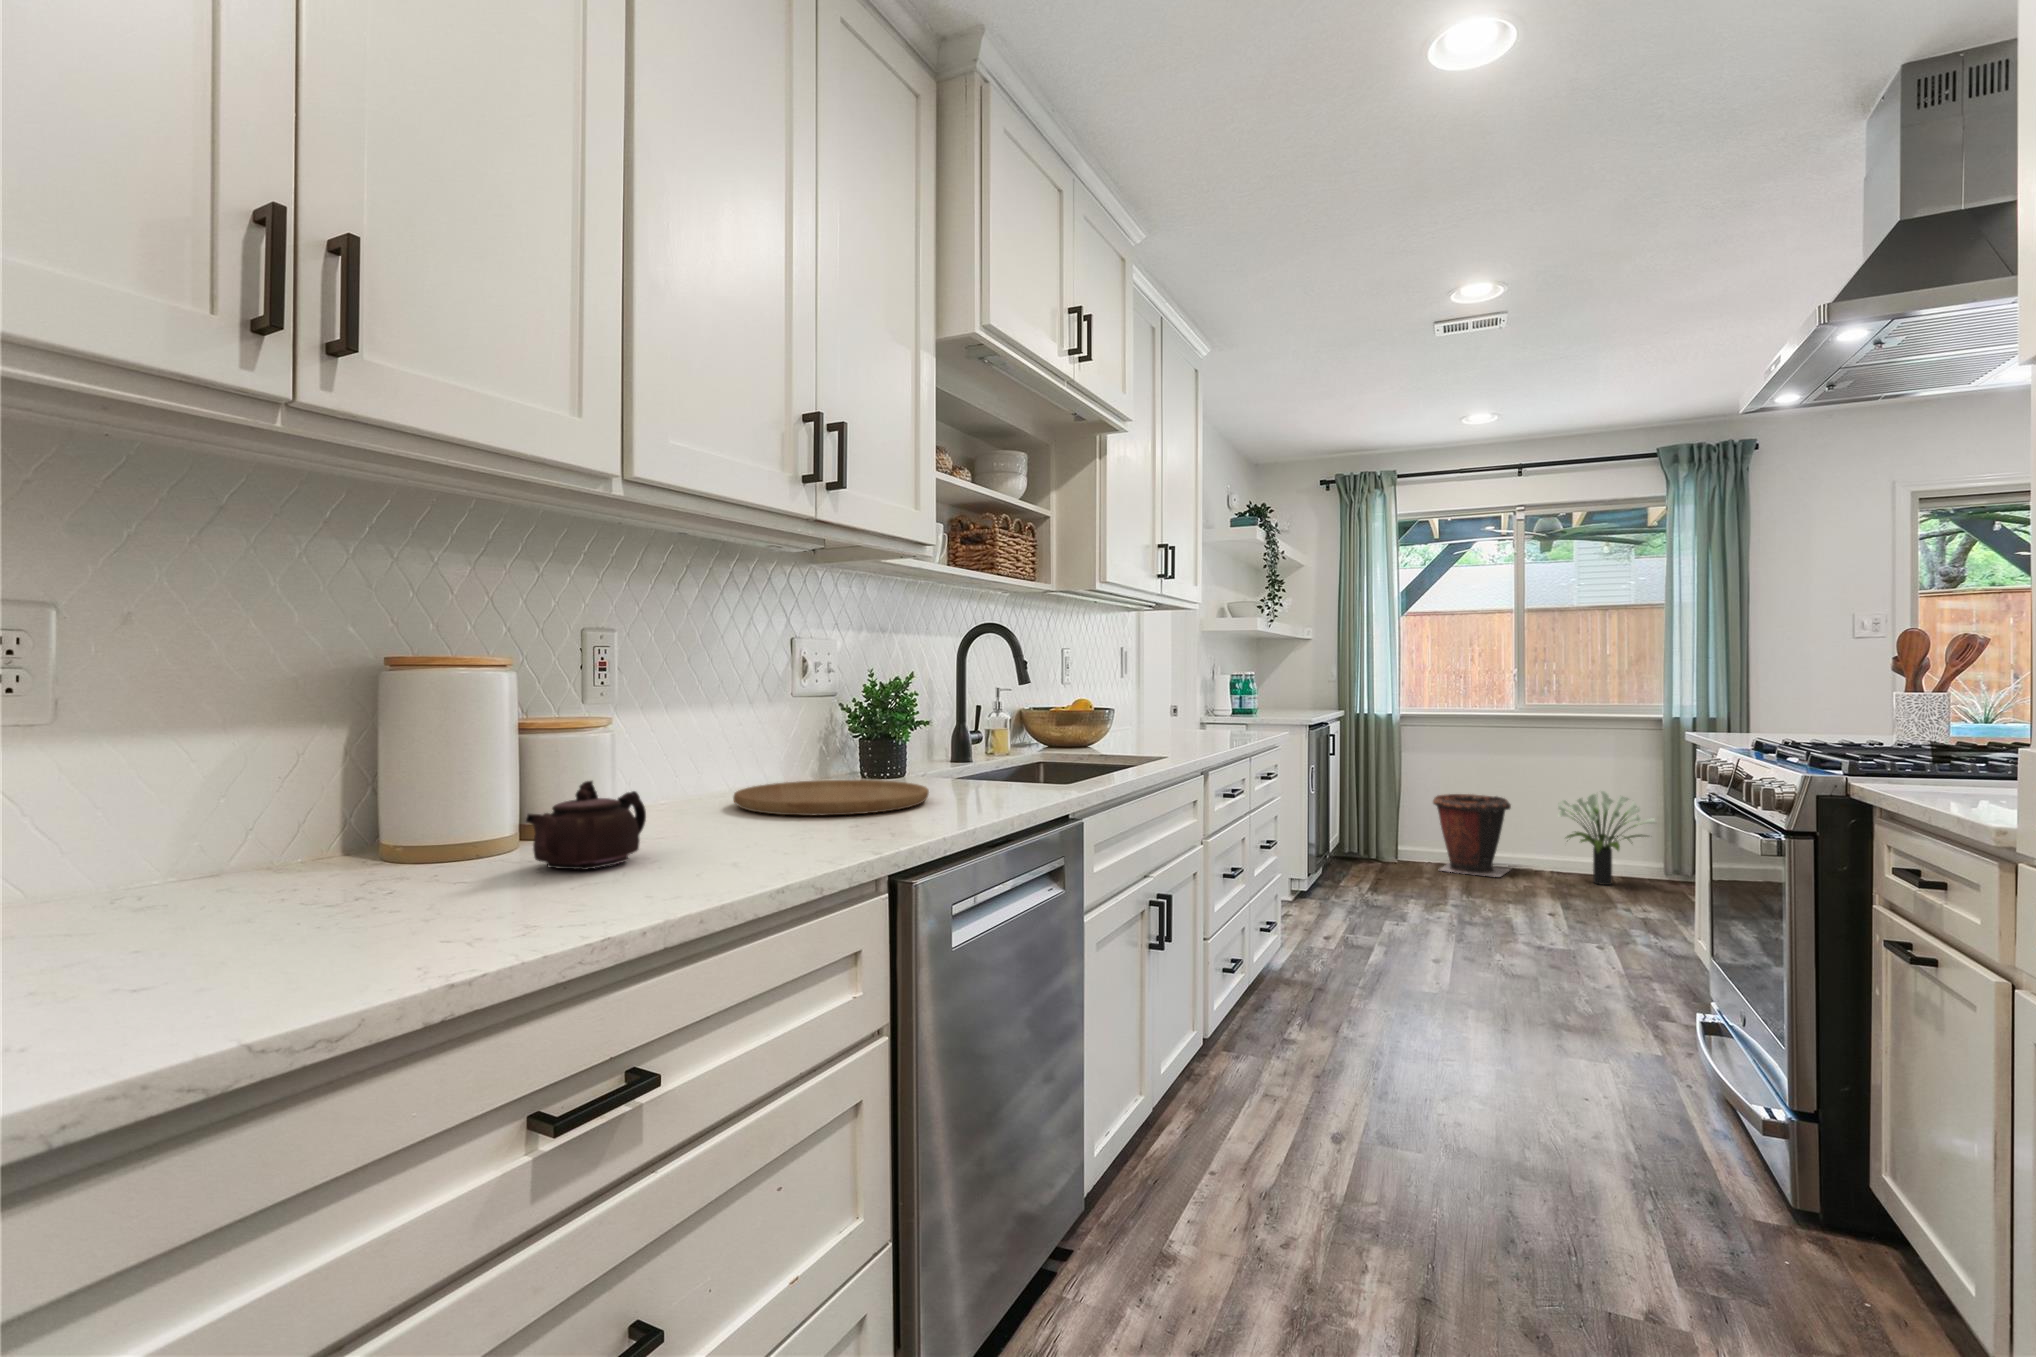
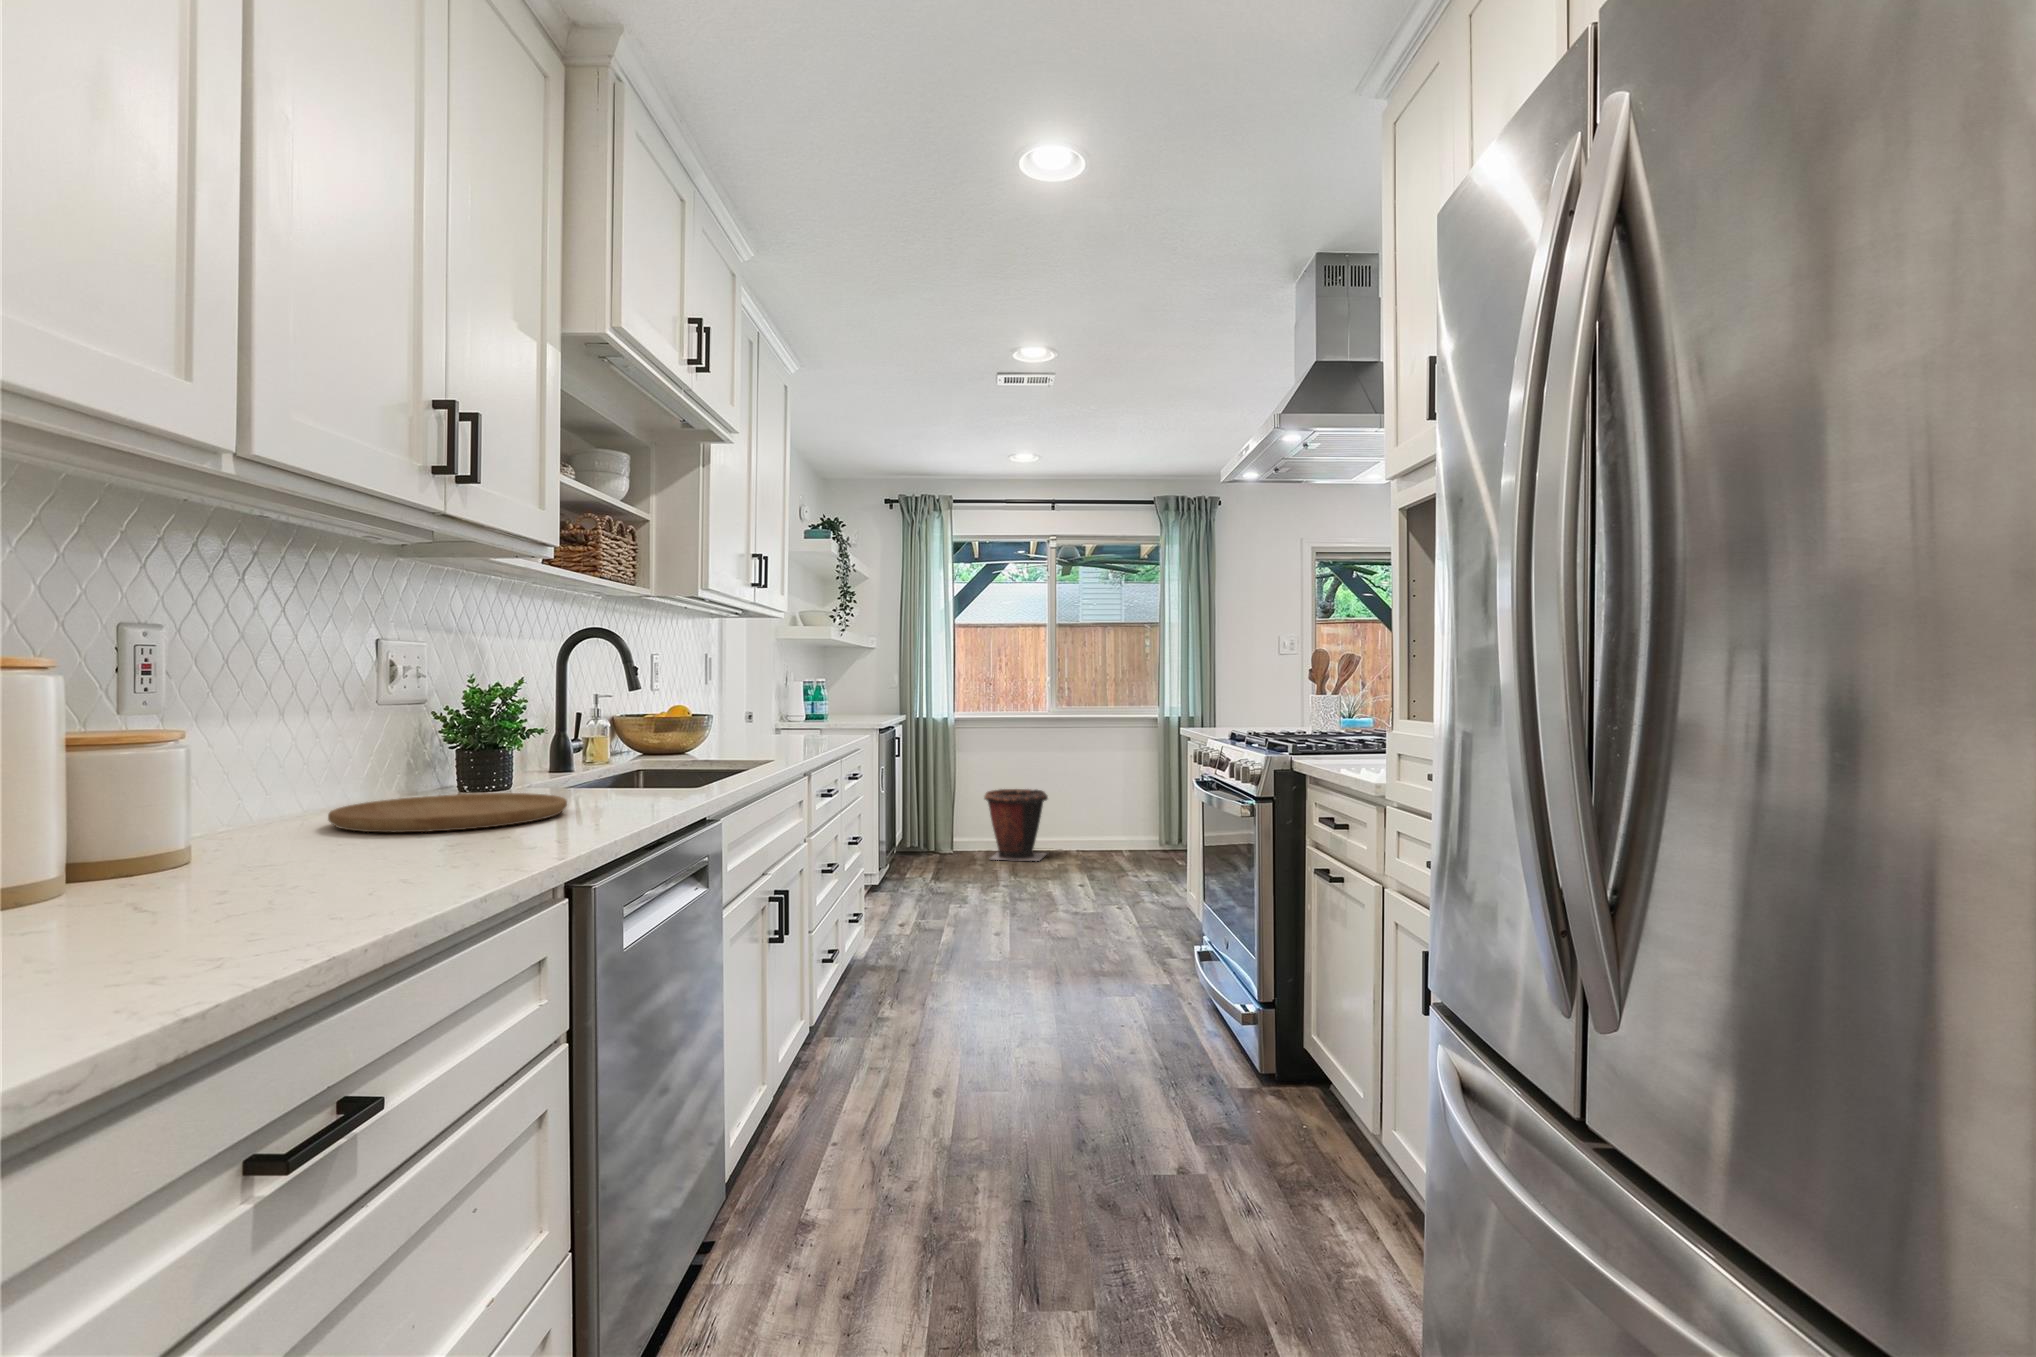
teapot: present [526,781,646,870] -> none [147,798,288,900]
potted plant: present [1558,791,1656,885] -> none [1084,780,1156,860]

